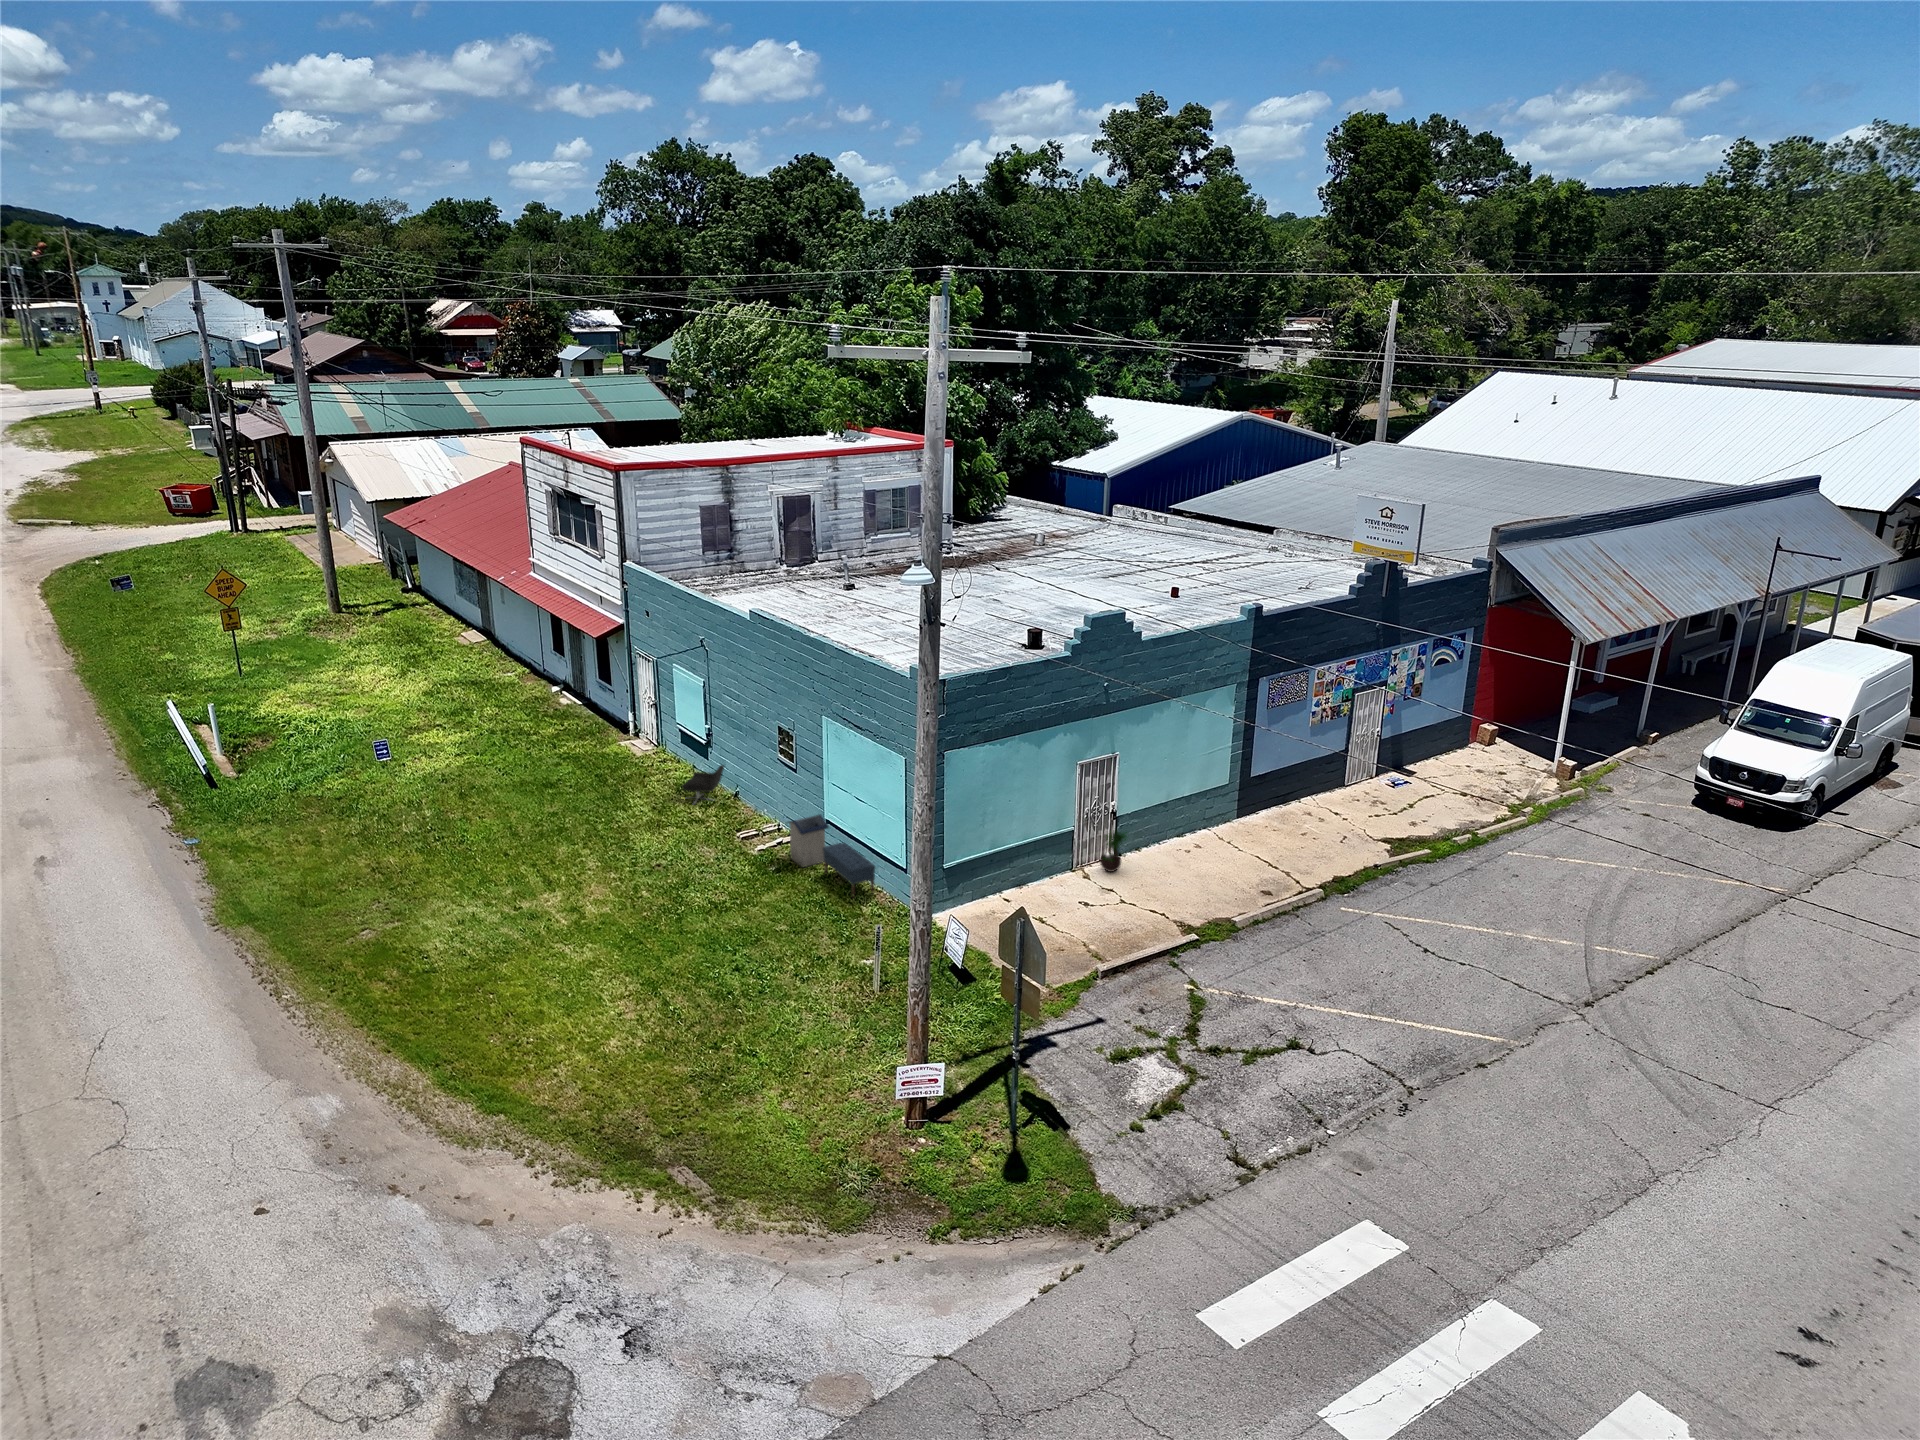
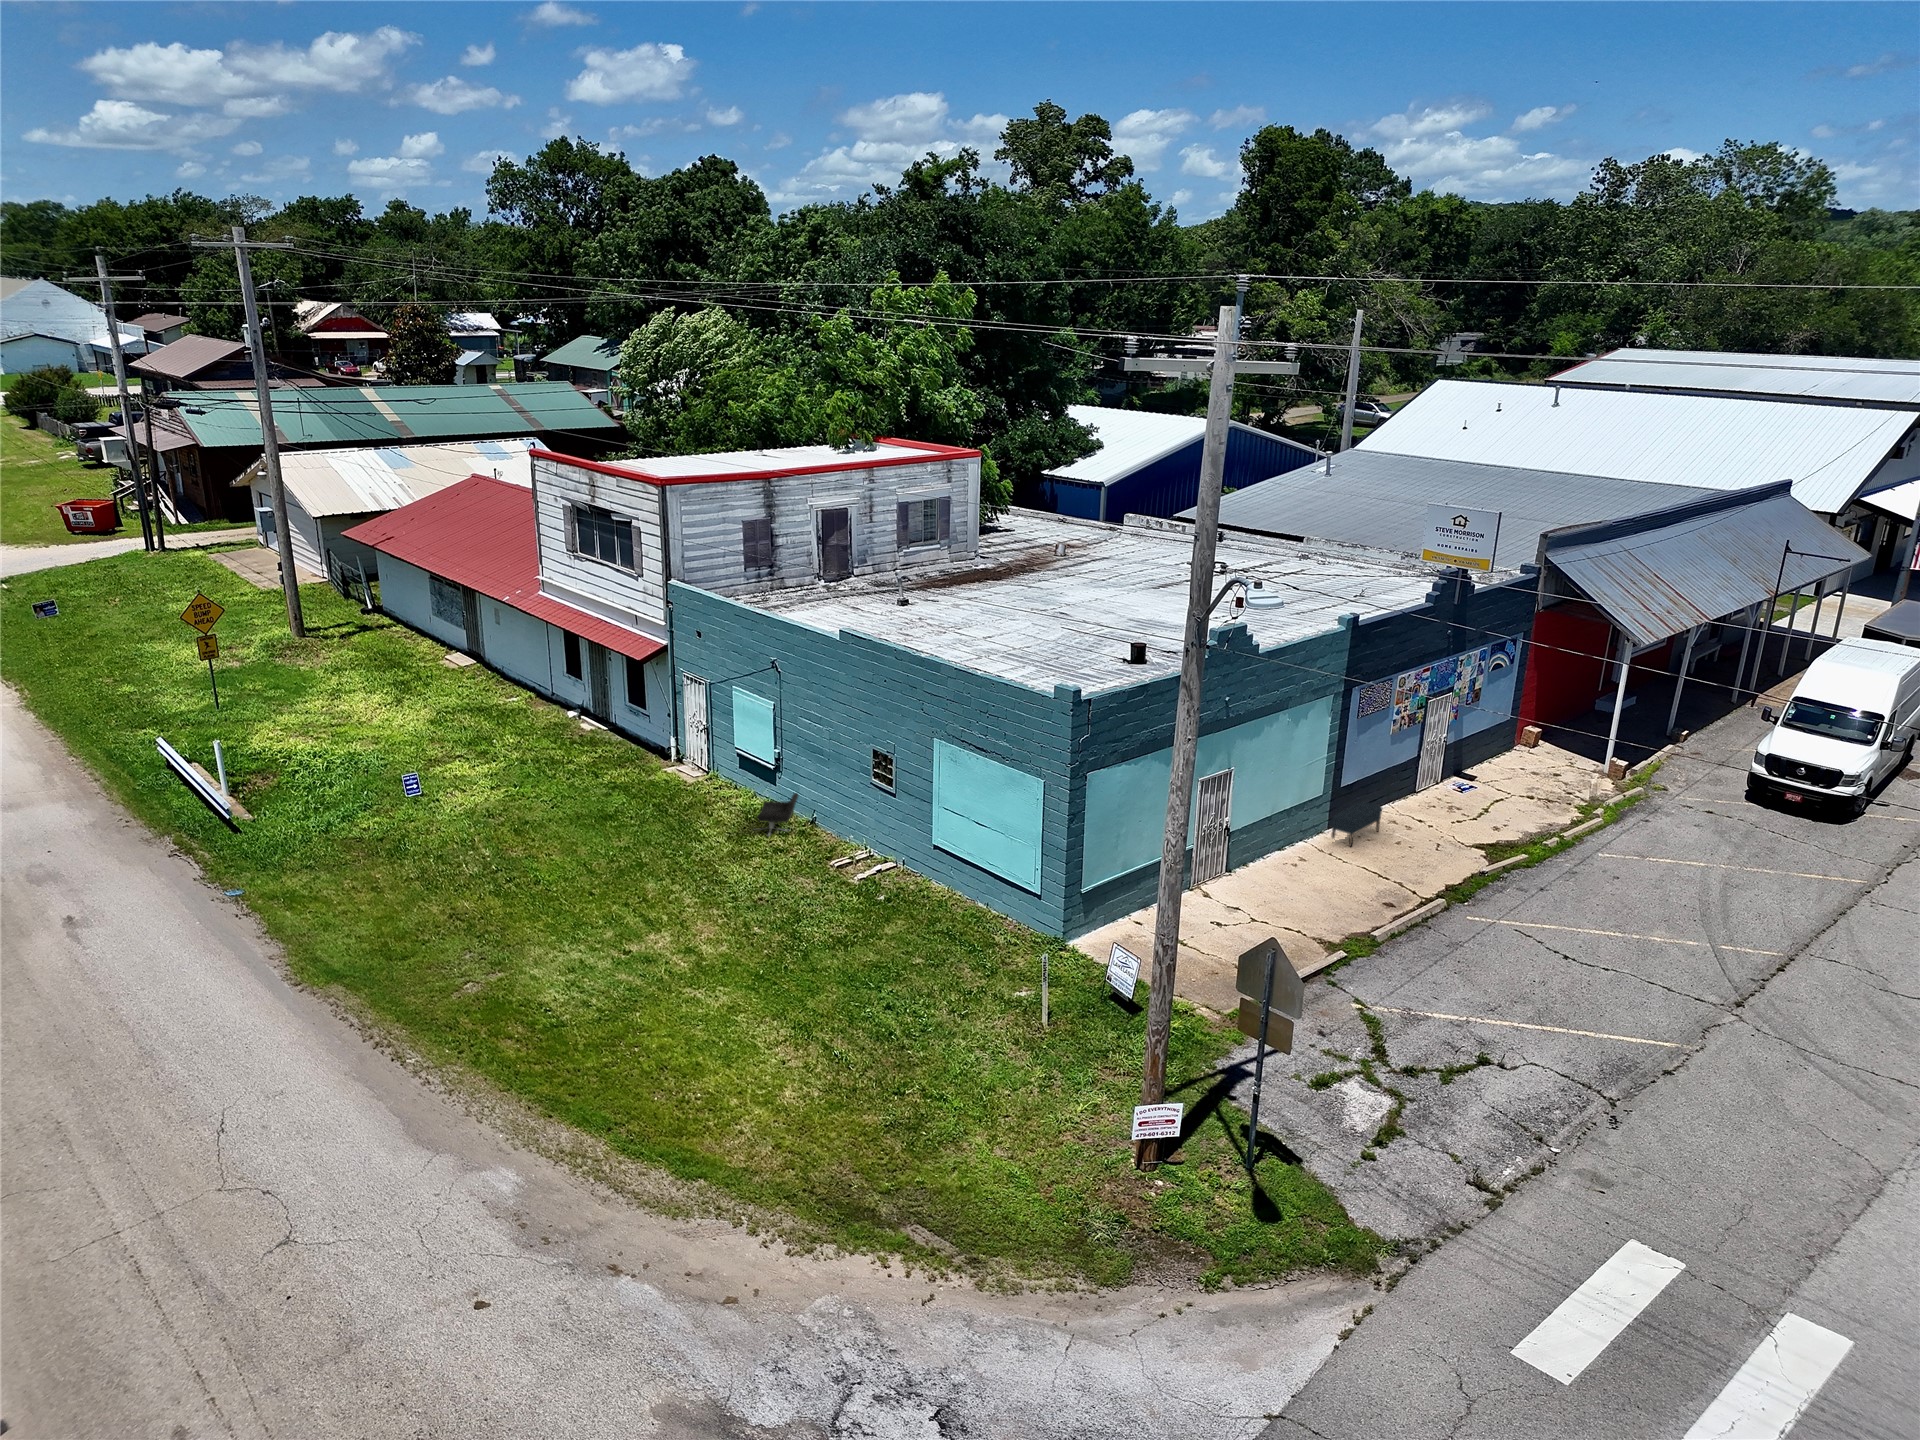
trash can: present [788,815,829,867] -> none [890,842,938,899]
potted tree: present [1100,832,1127,872] -> none [1217,846,1249,891]
bench: present [823,843,875,897] -> present [1331,802,1382,847]

